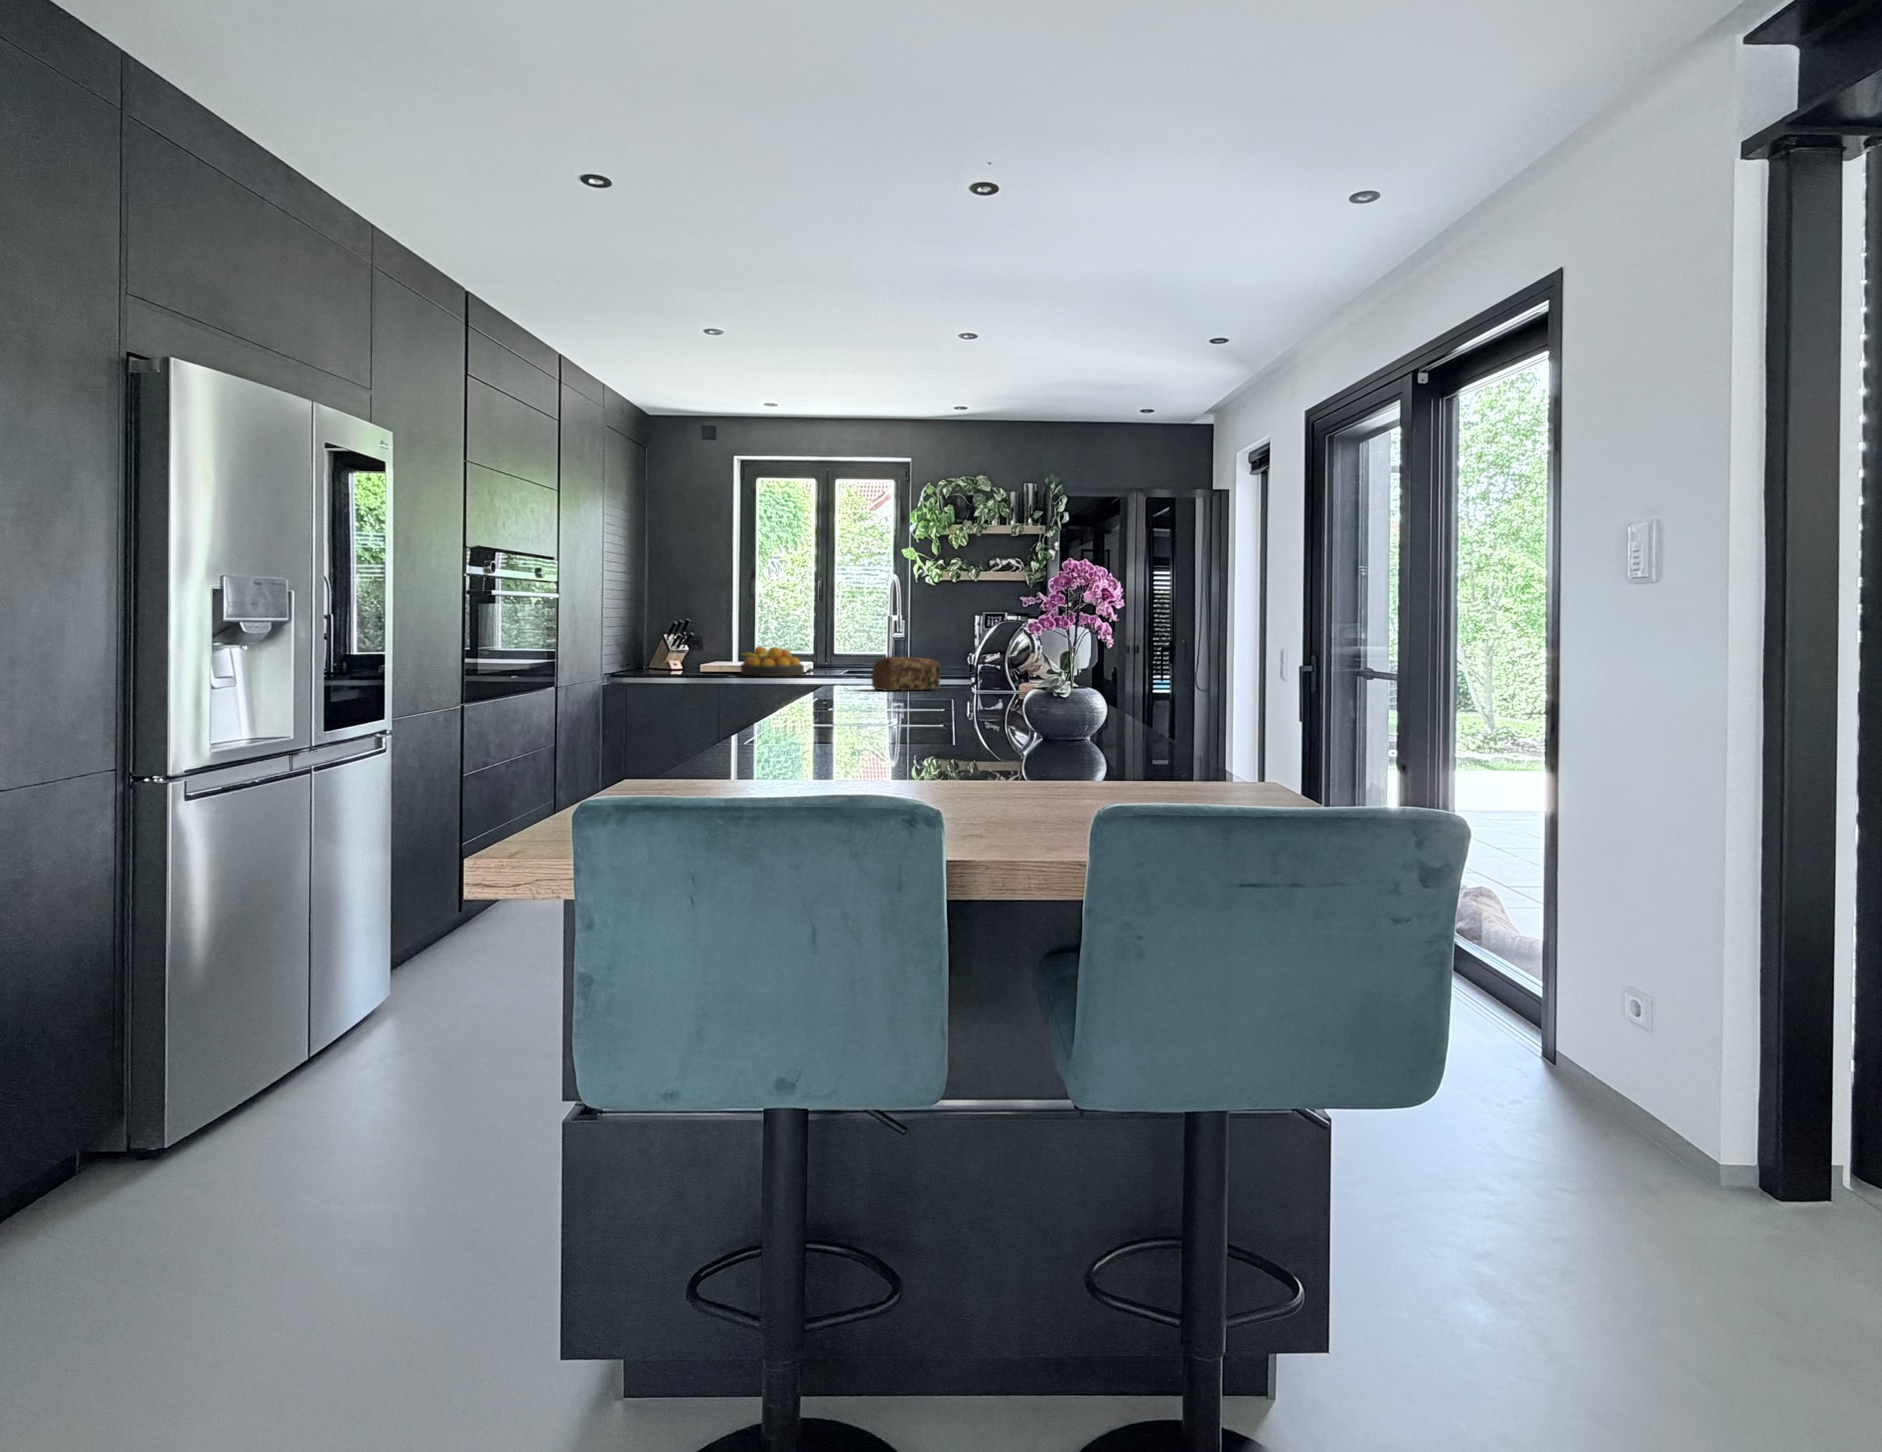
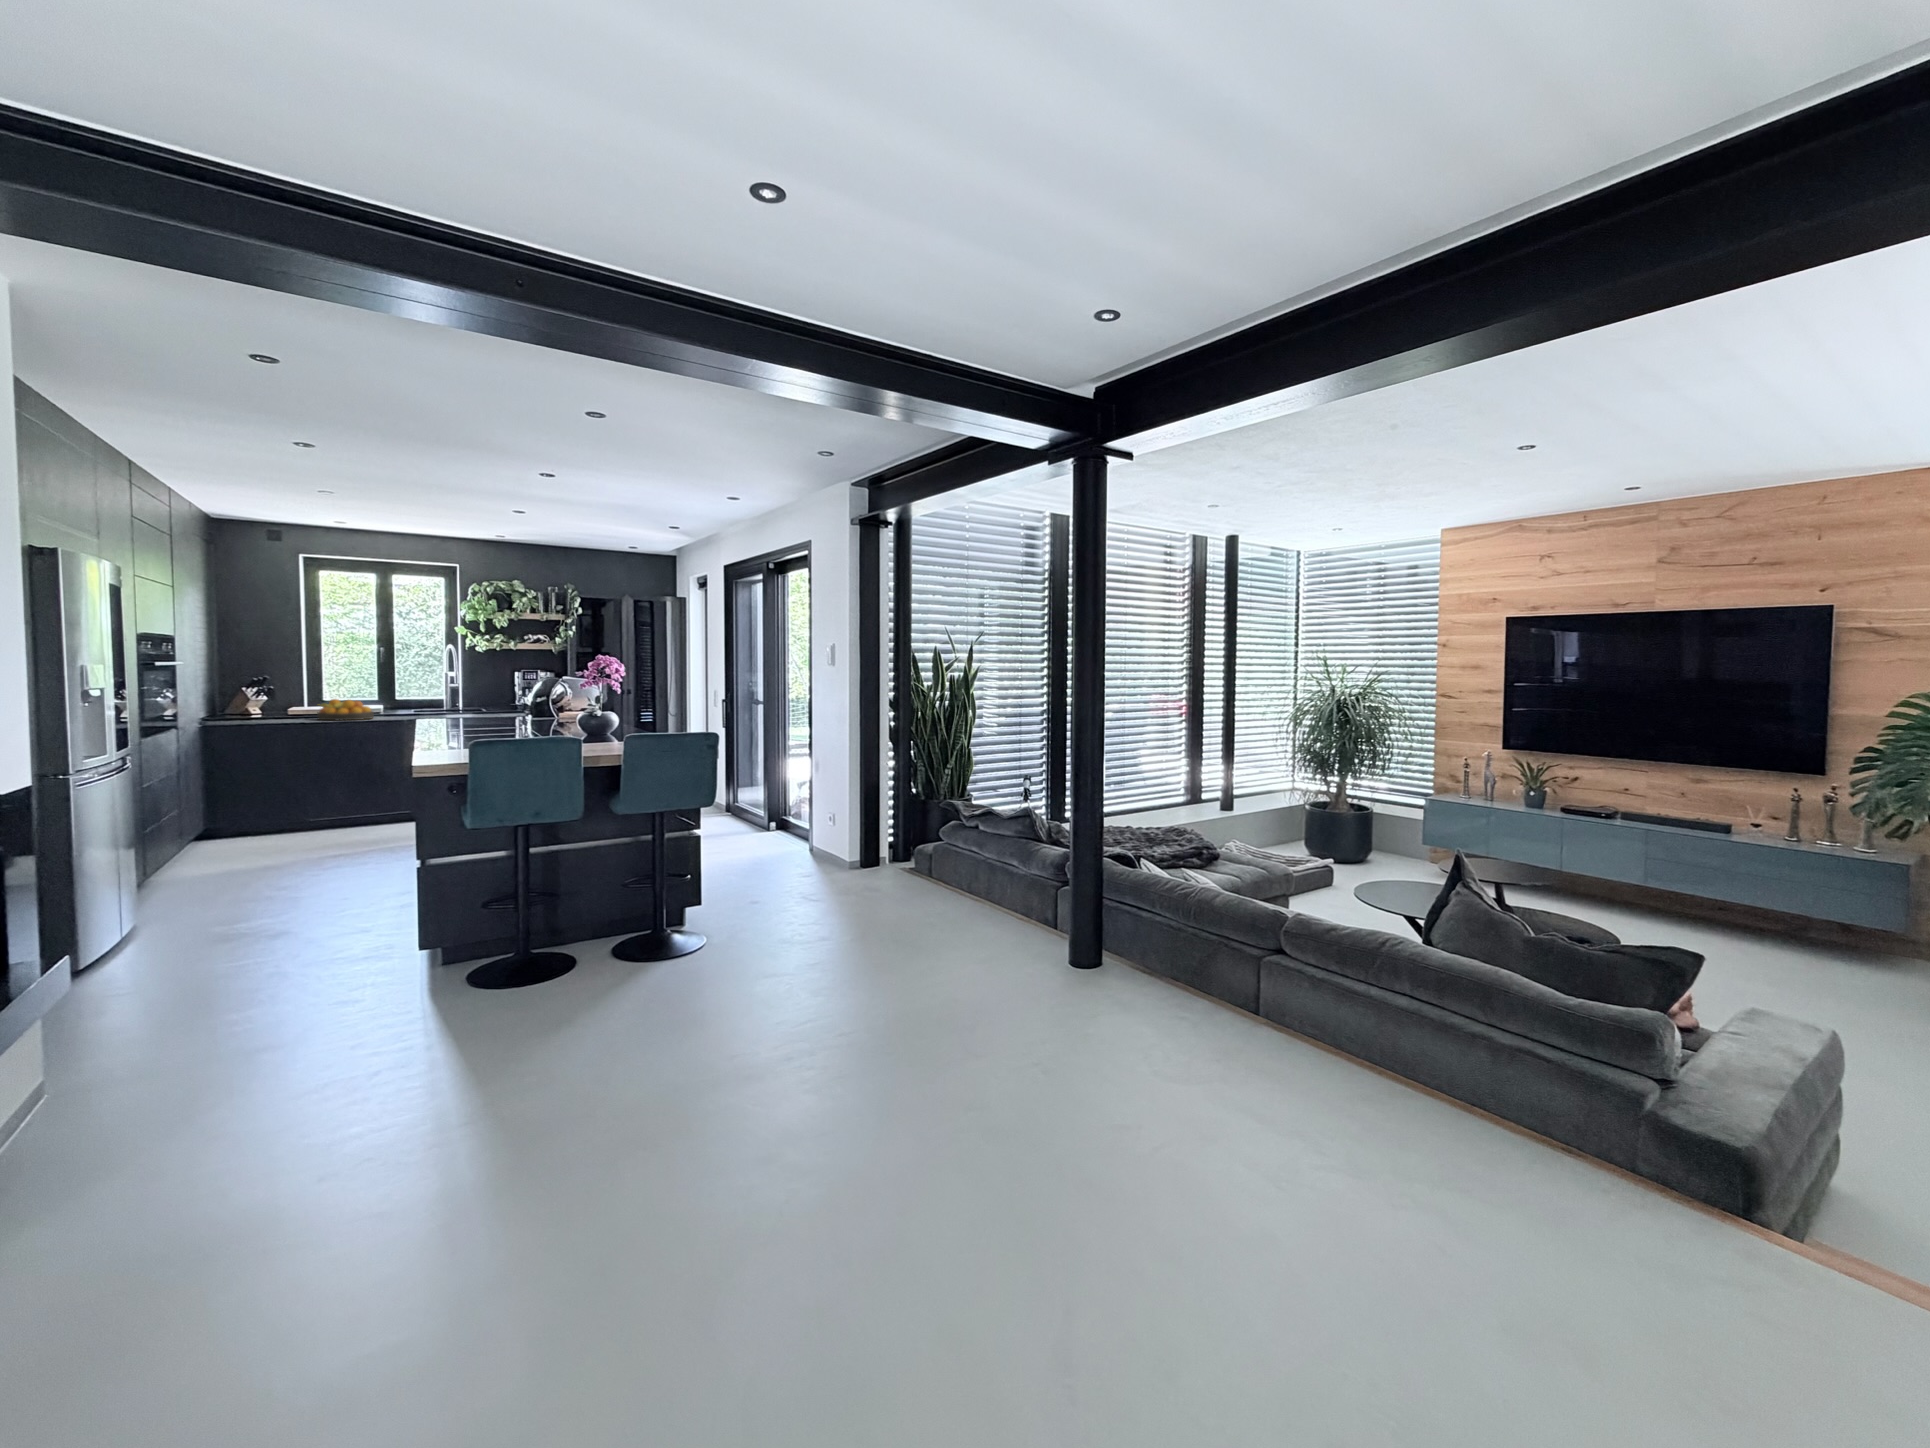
bread loaf: present [871,657,941,691] -> none [433,710,486,733]

